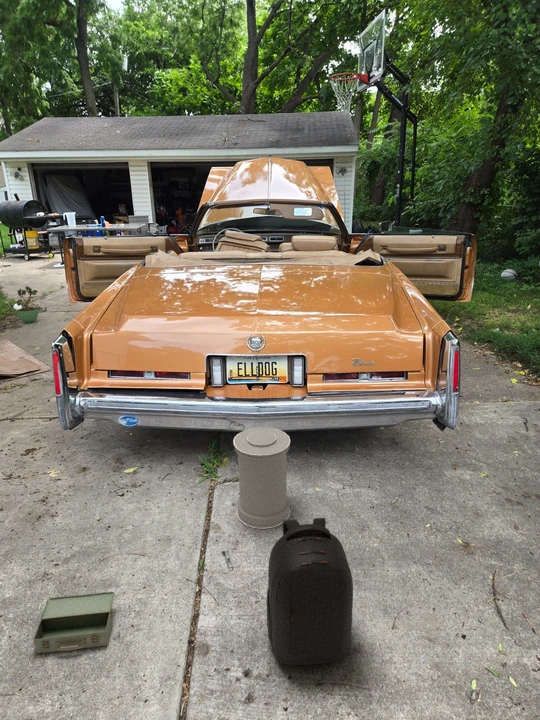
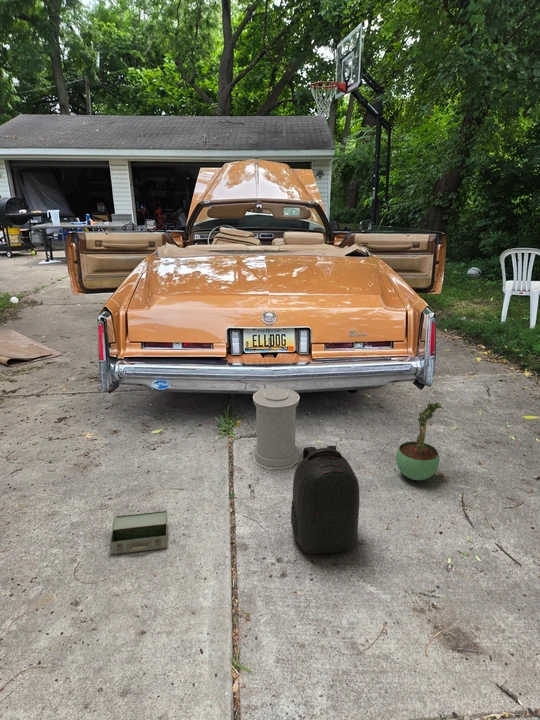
potted plant: present [17,286,38,323] -> present [396,402,441,480]

